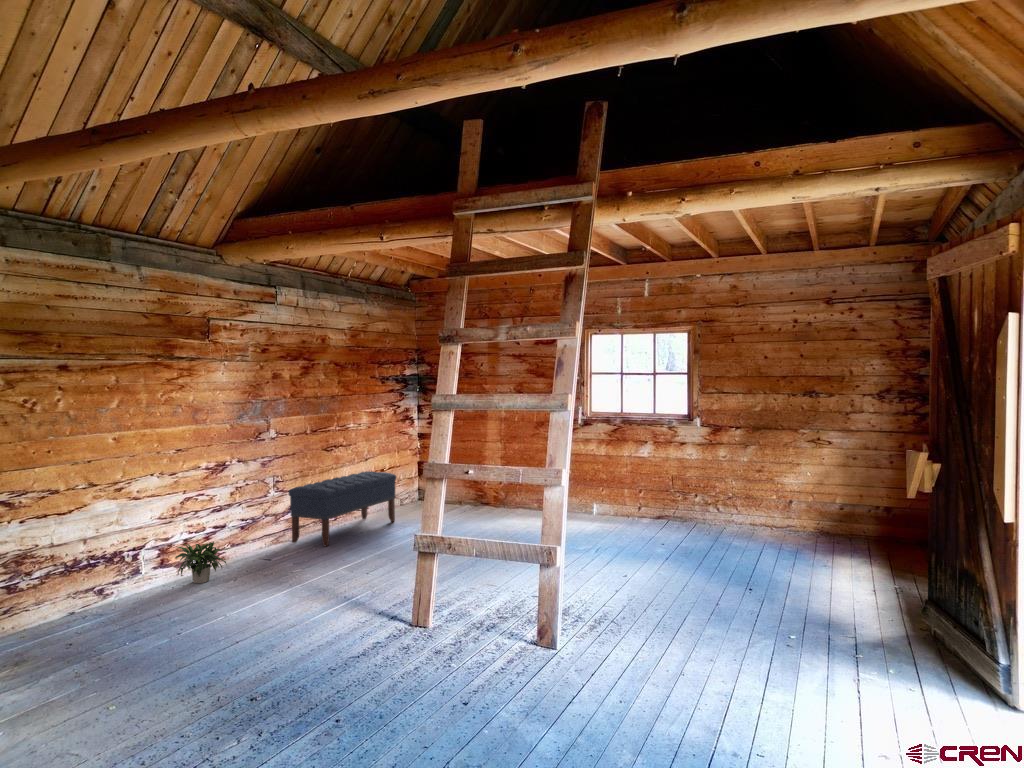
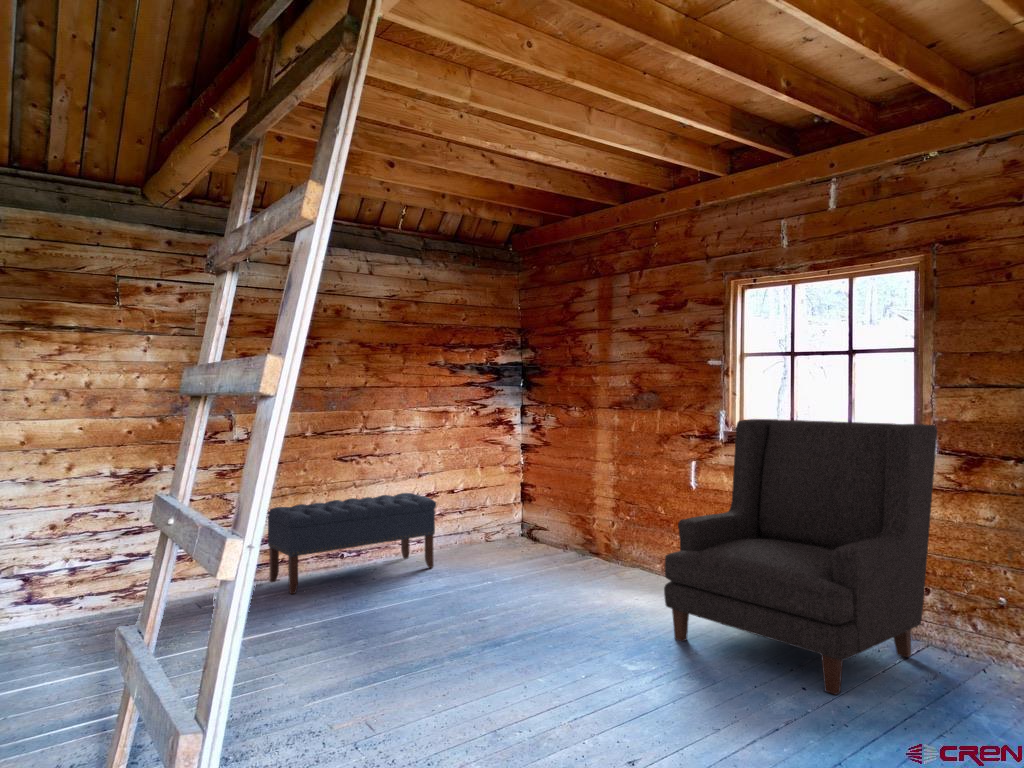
chair: none [582,411,702,545] -> present [664,419,937,695]
potted plant: present [176,542,226,583] -> none [42,569,115,625]

